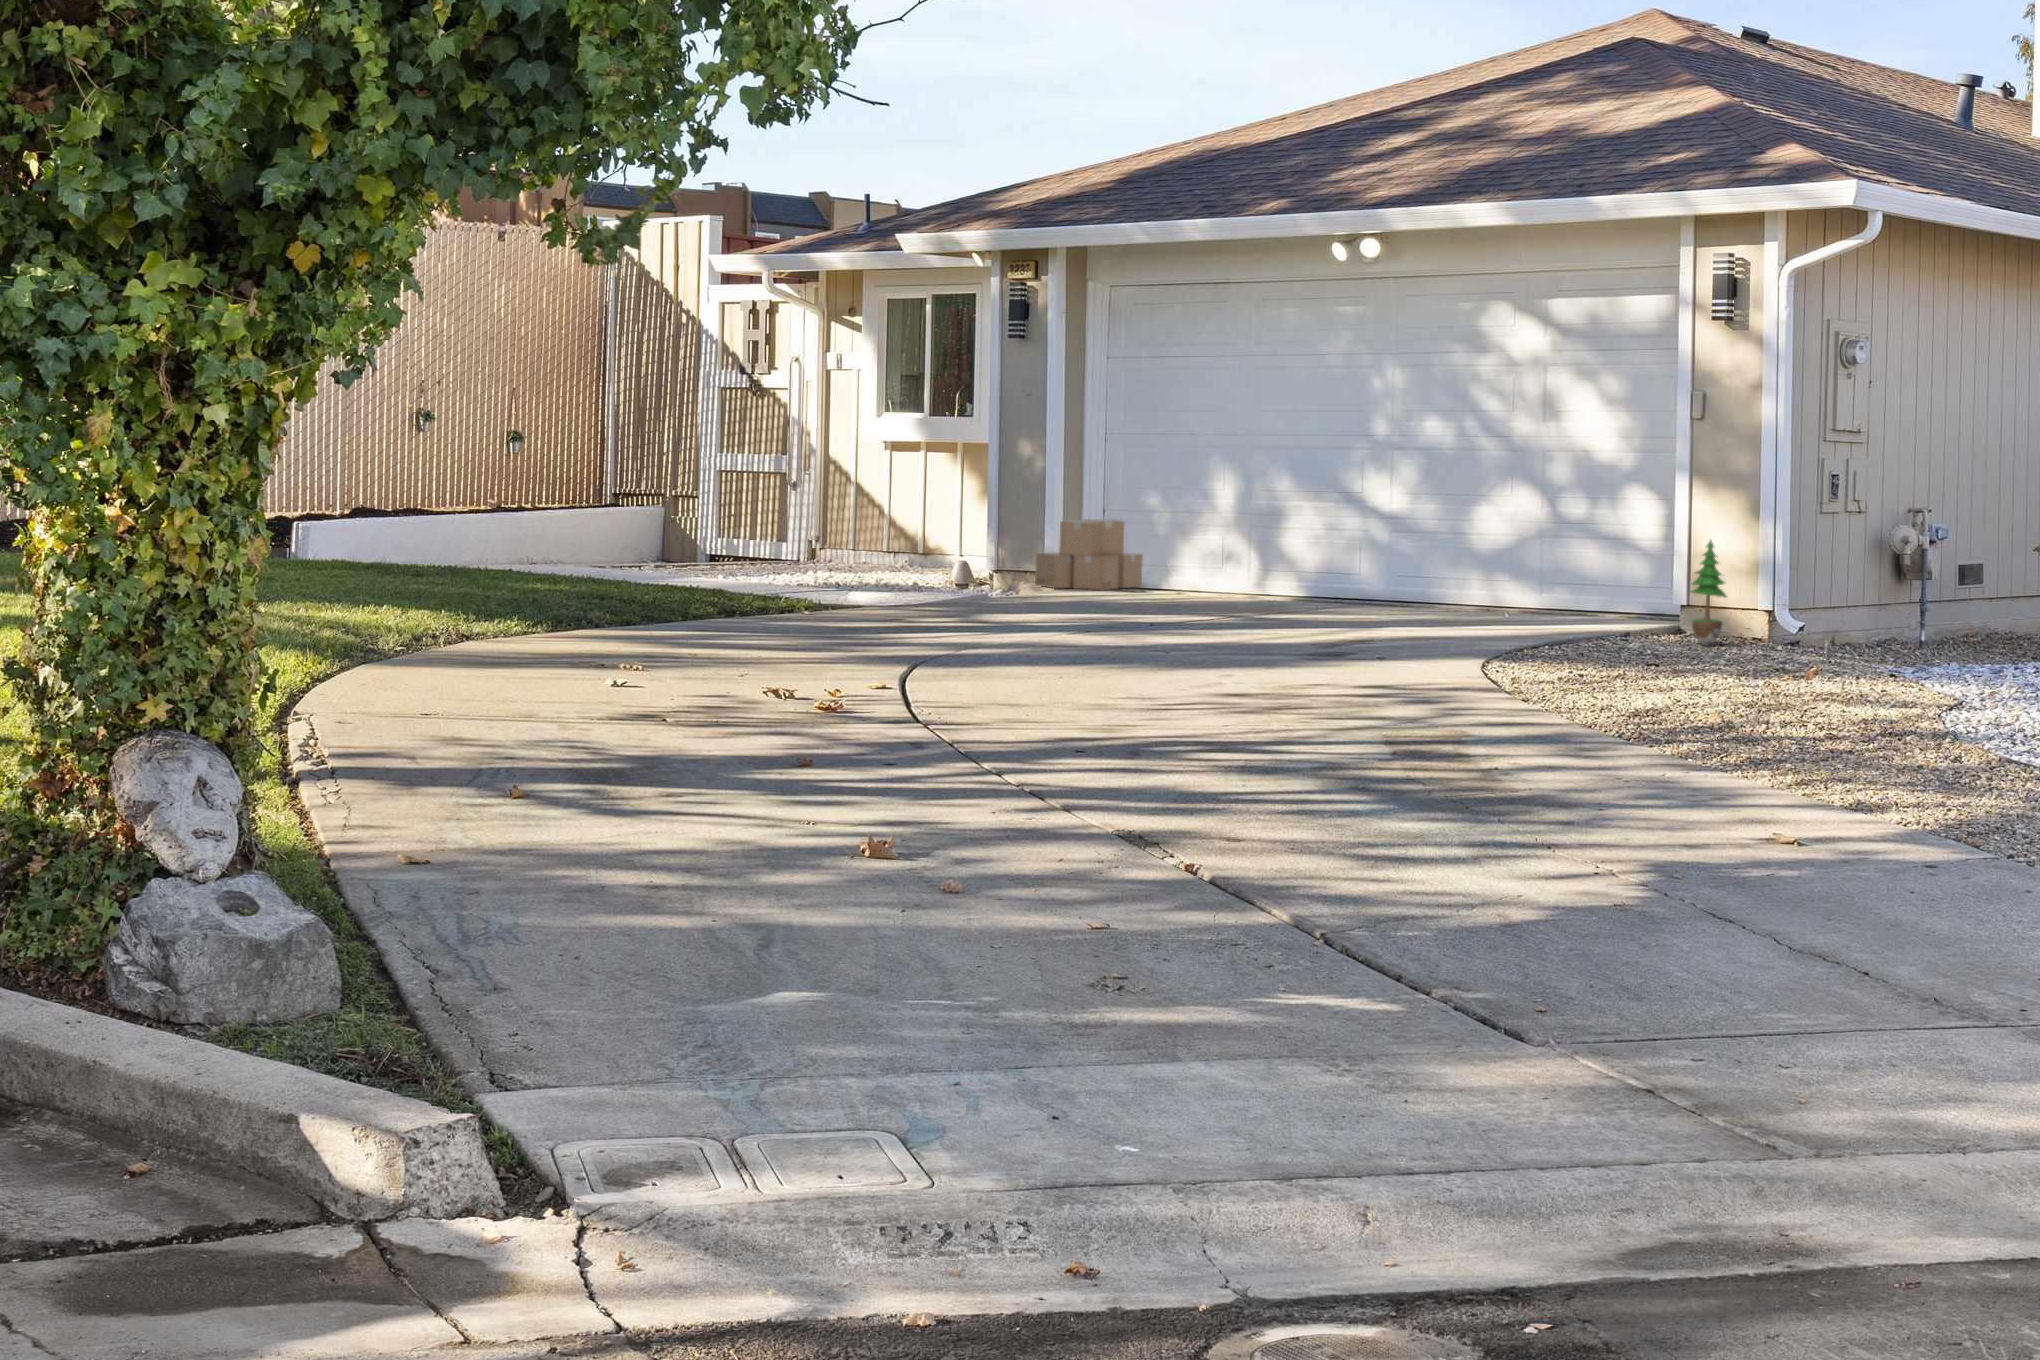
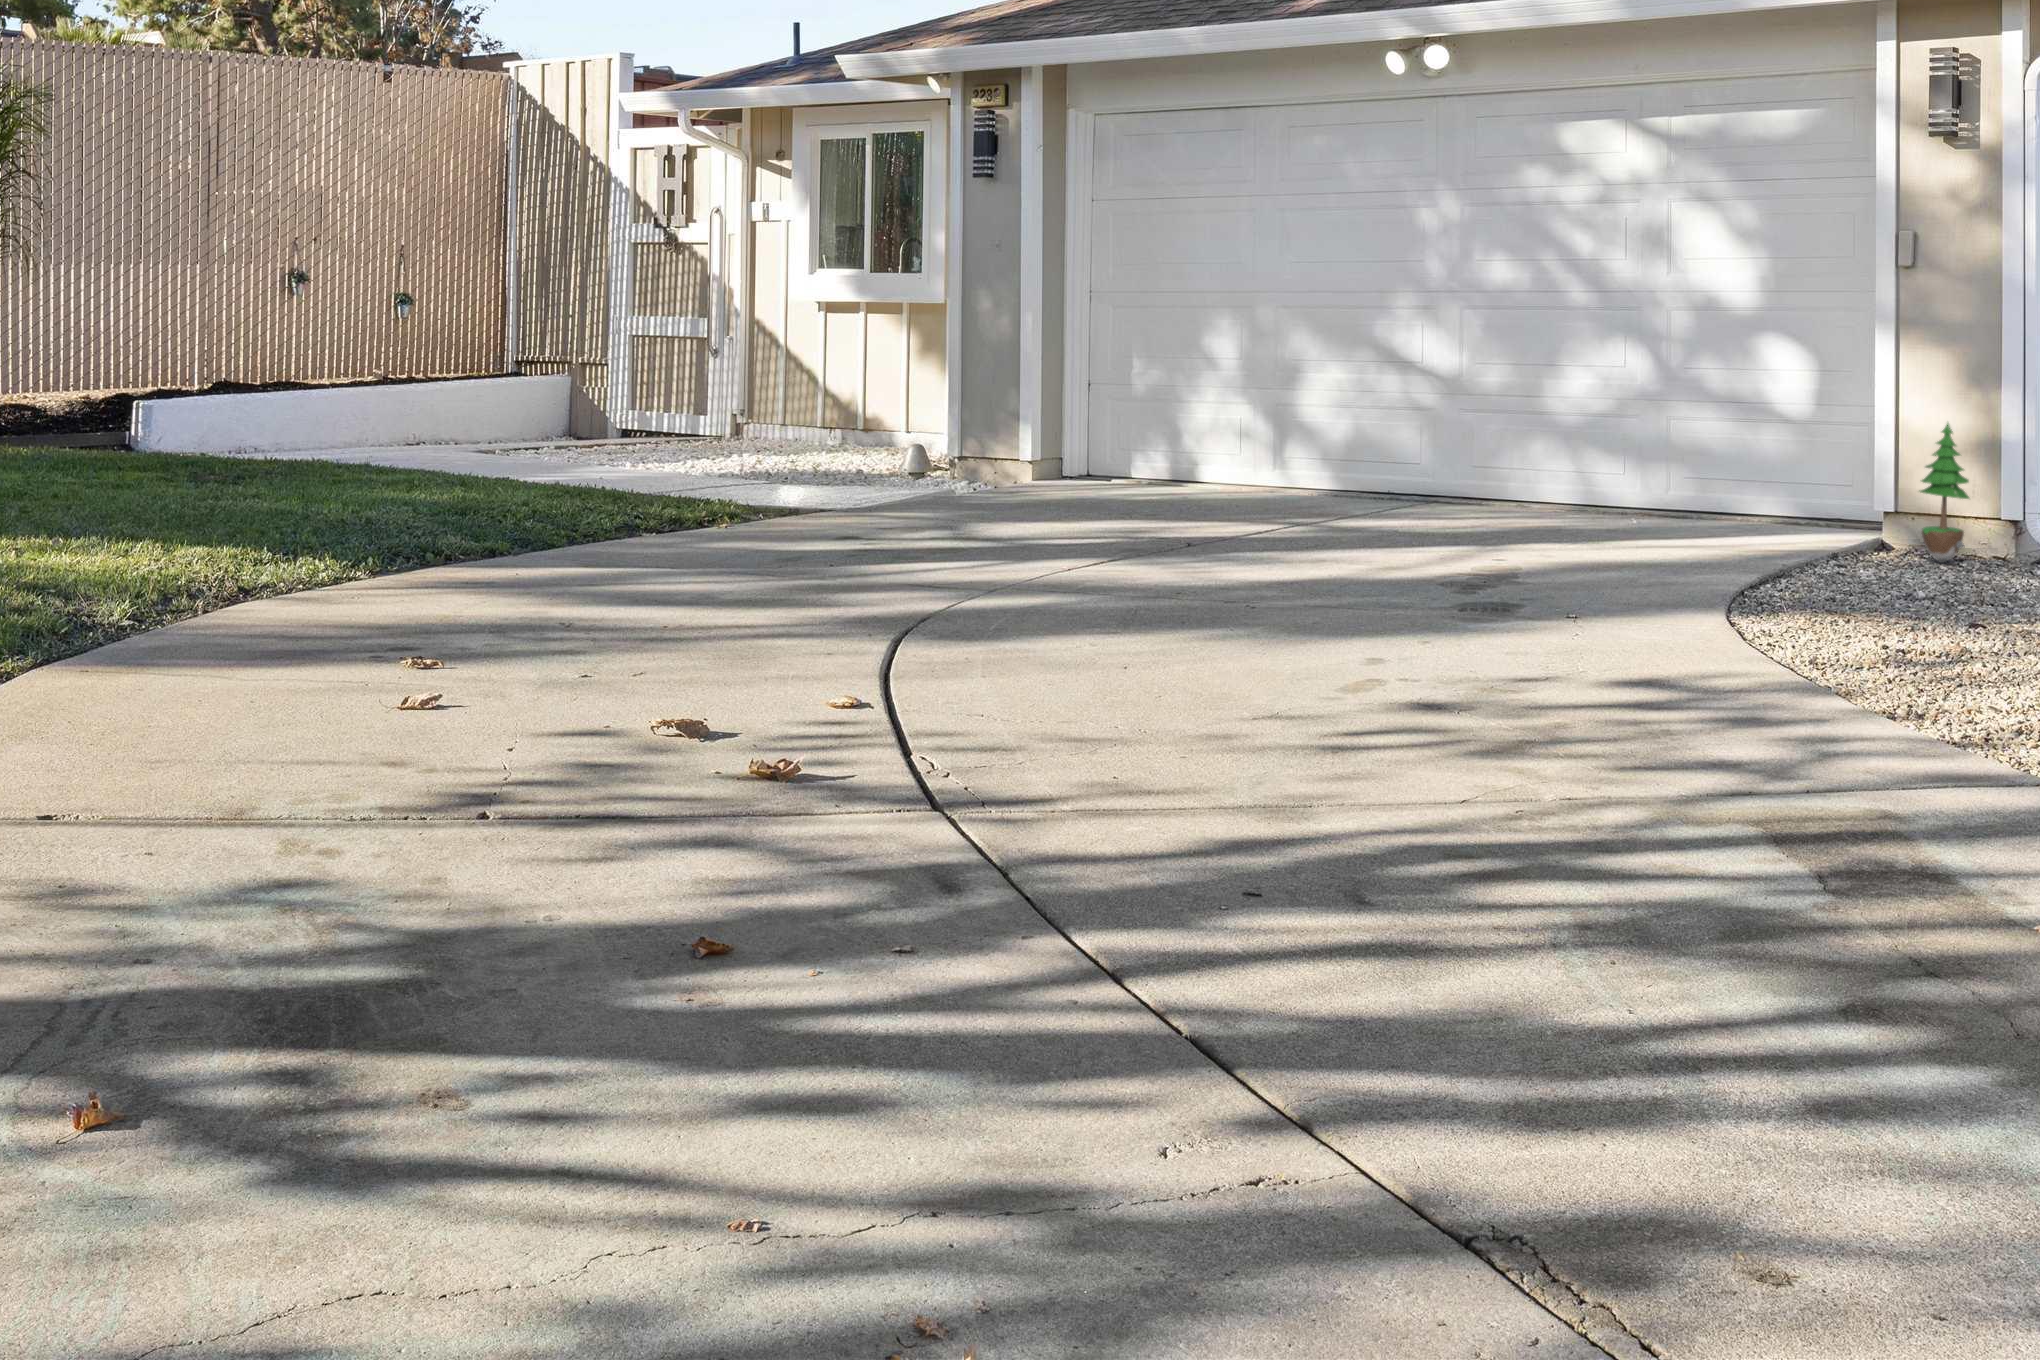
cardboard box: present [1035,519,1143,590] -> none [1010,391,1135,478]

